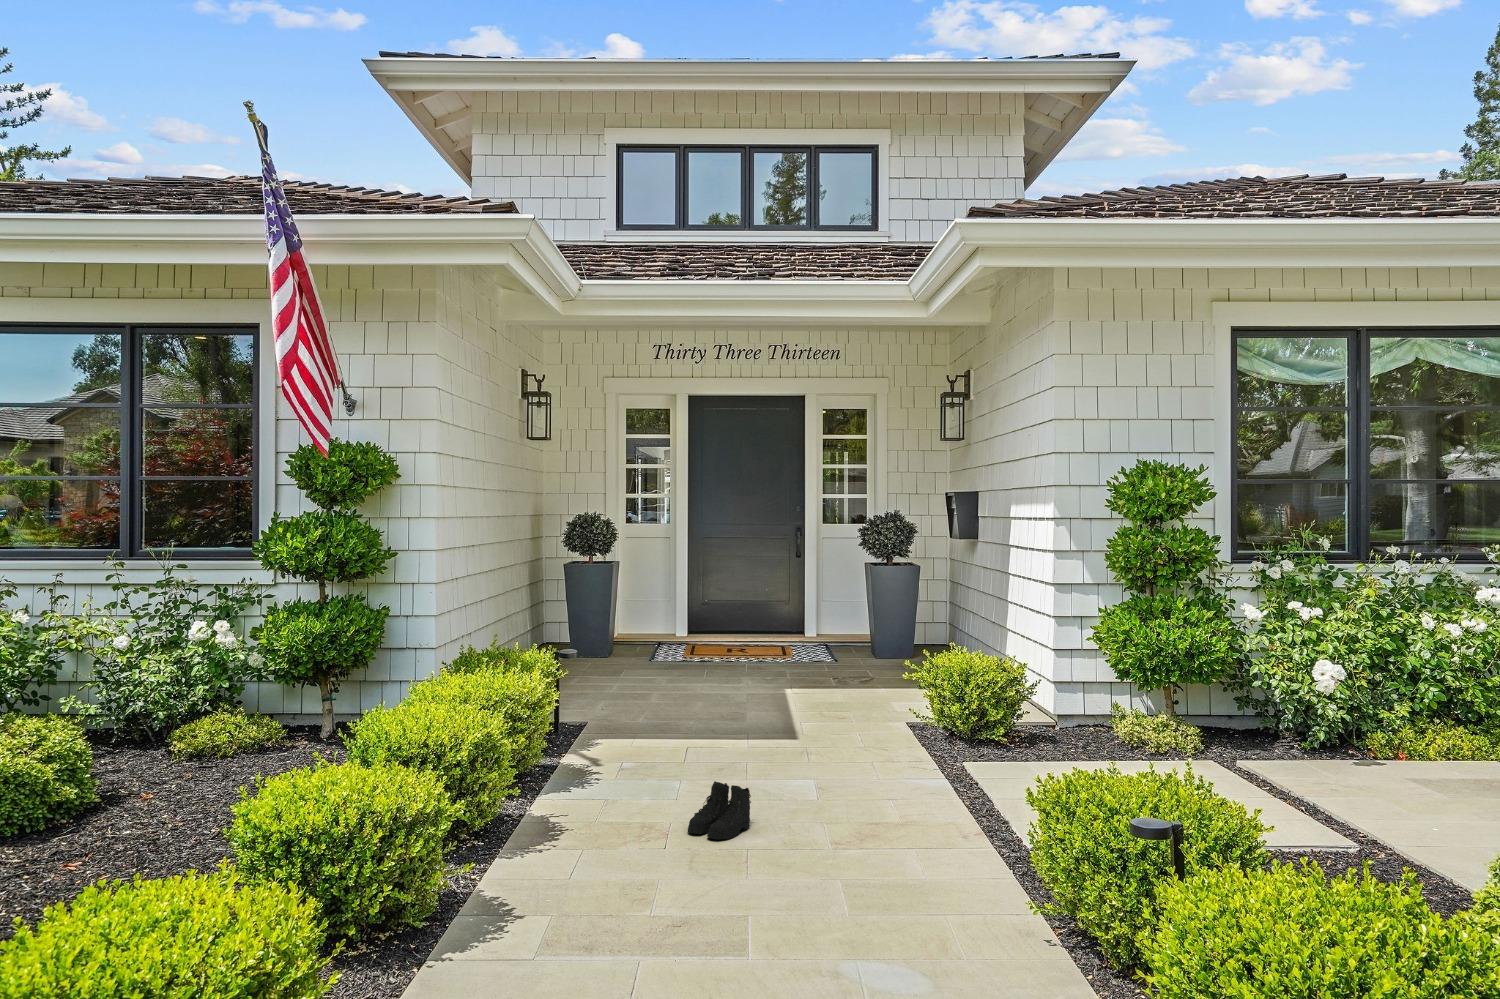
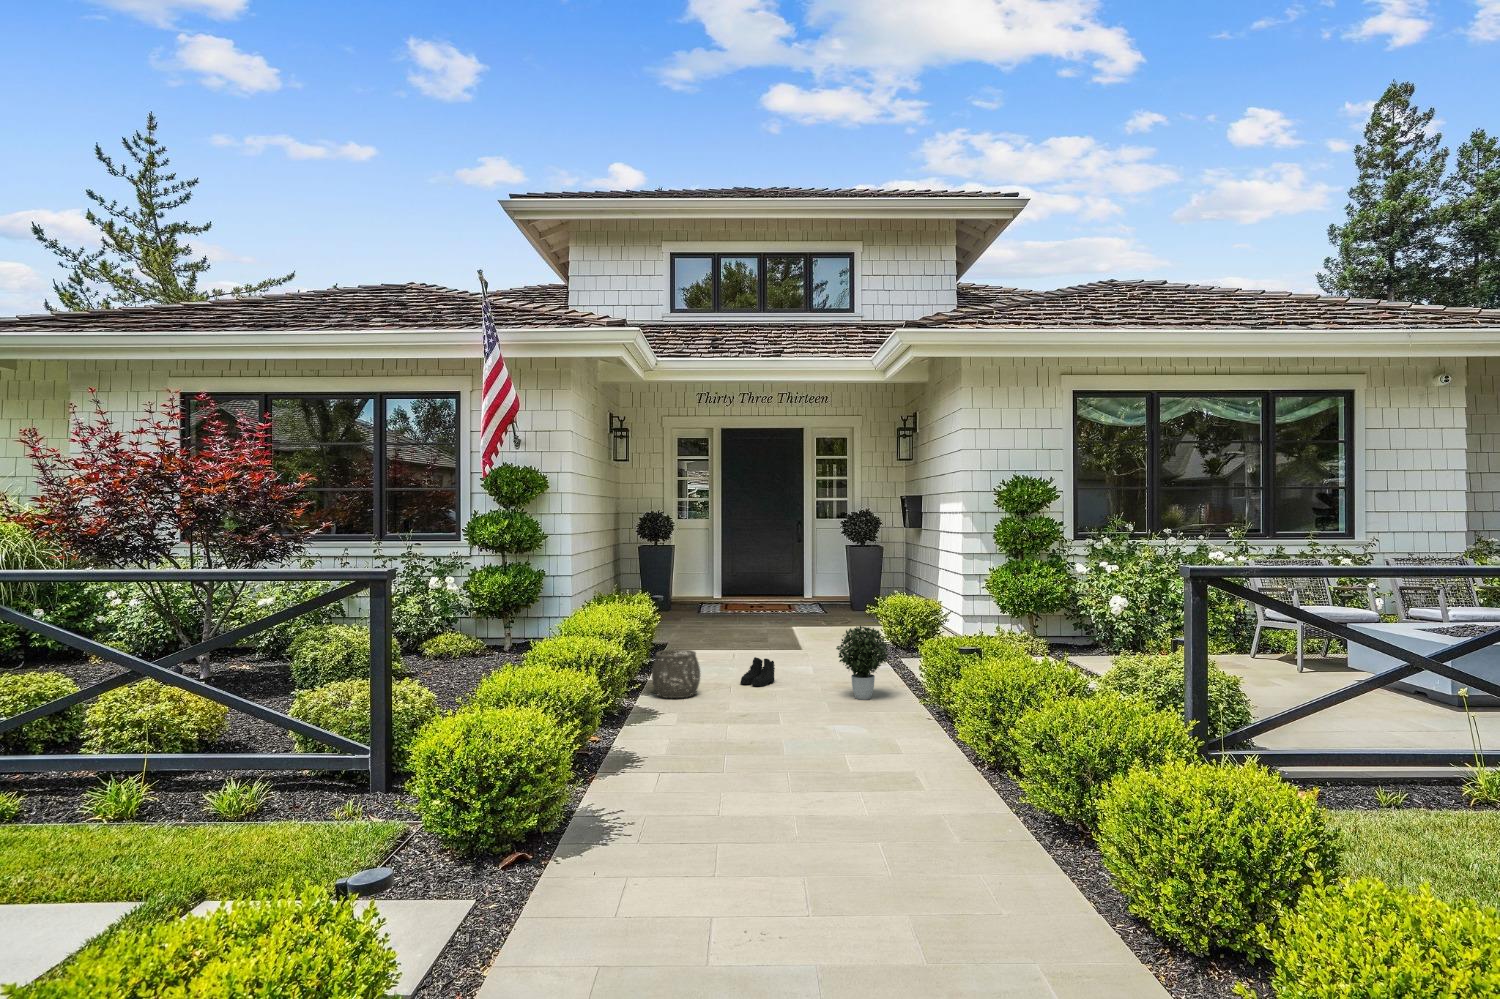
potted plant: none [865,738,967,883] -> present [836,626,888,700]
woven basket: none [513,775,609,879] -> present [652,649,700,698]

